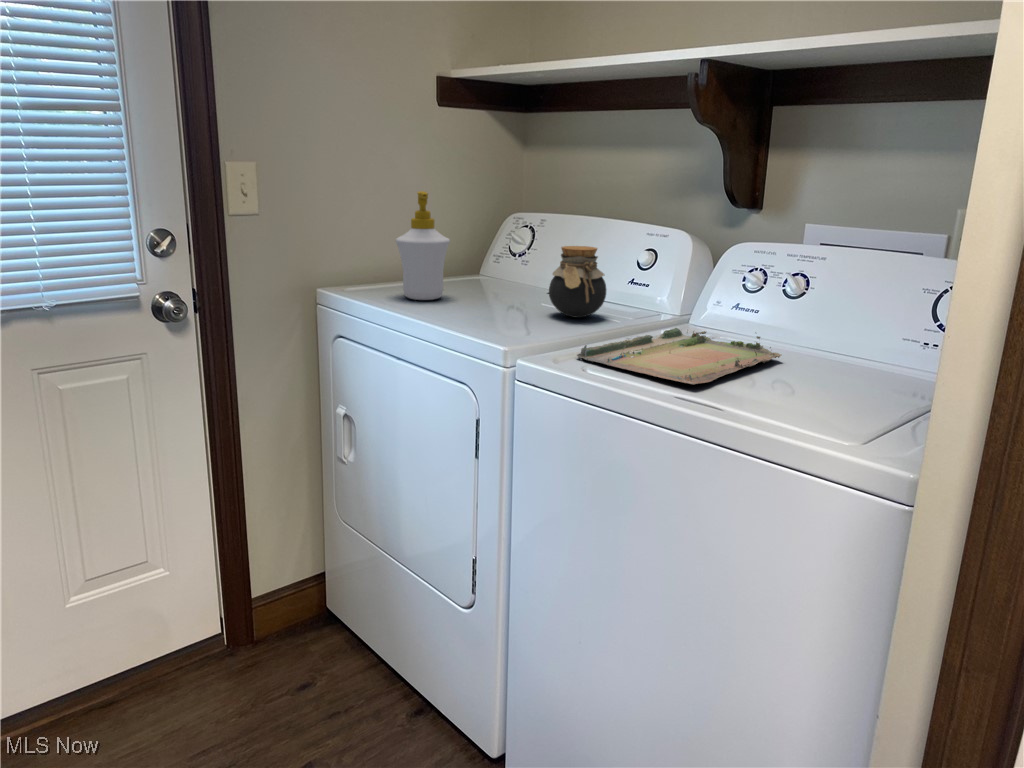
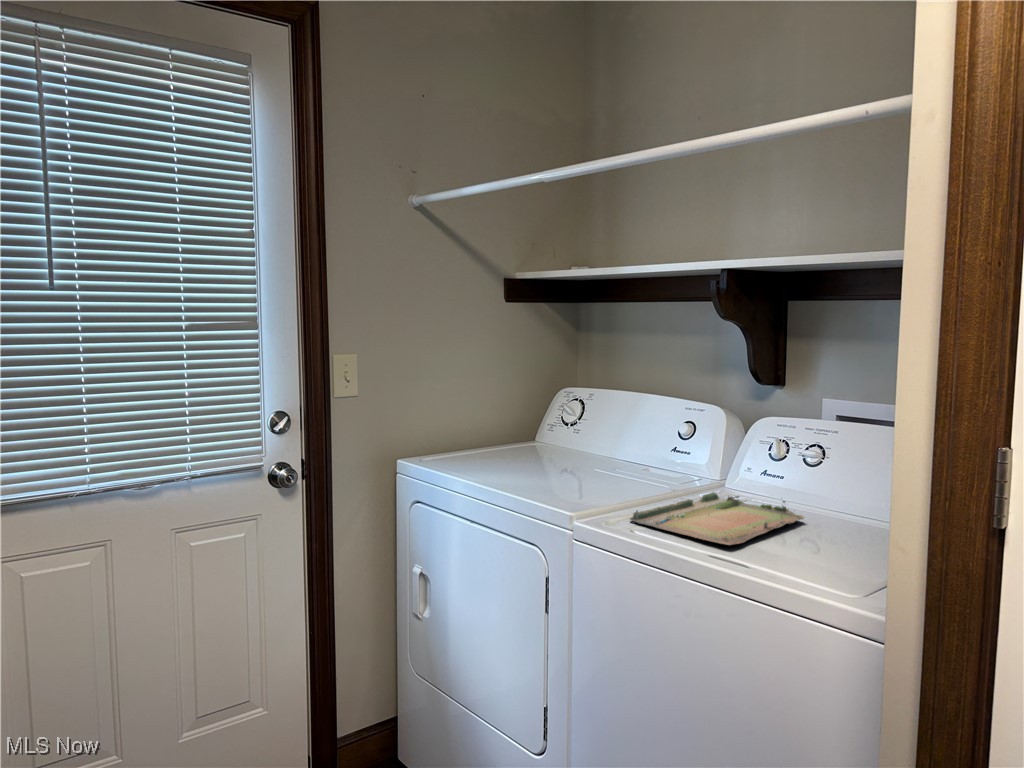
soap bottle: present [396,191,450,300] -> none [471,376,516,467]
jar: present [549,246,606,318] -> none [602,421,652,482]

